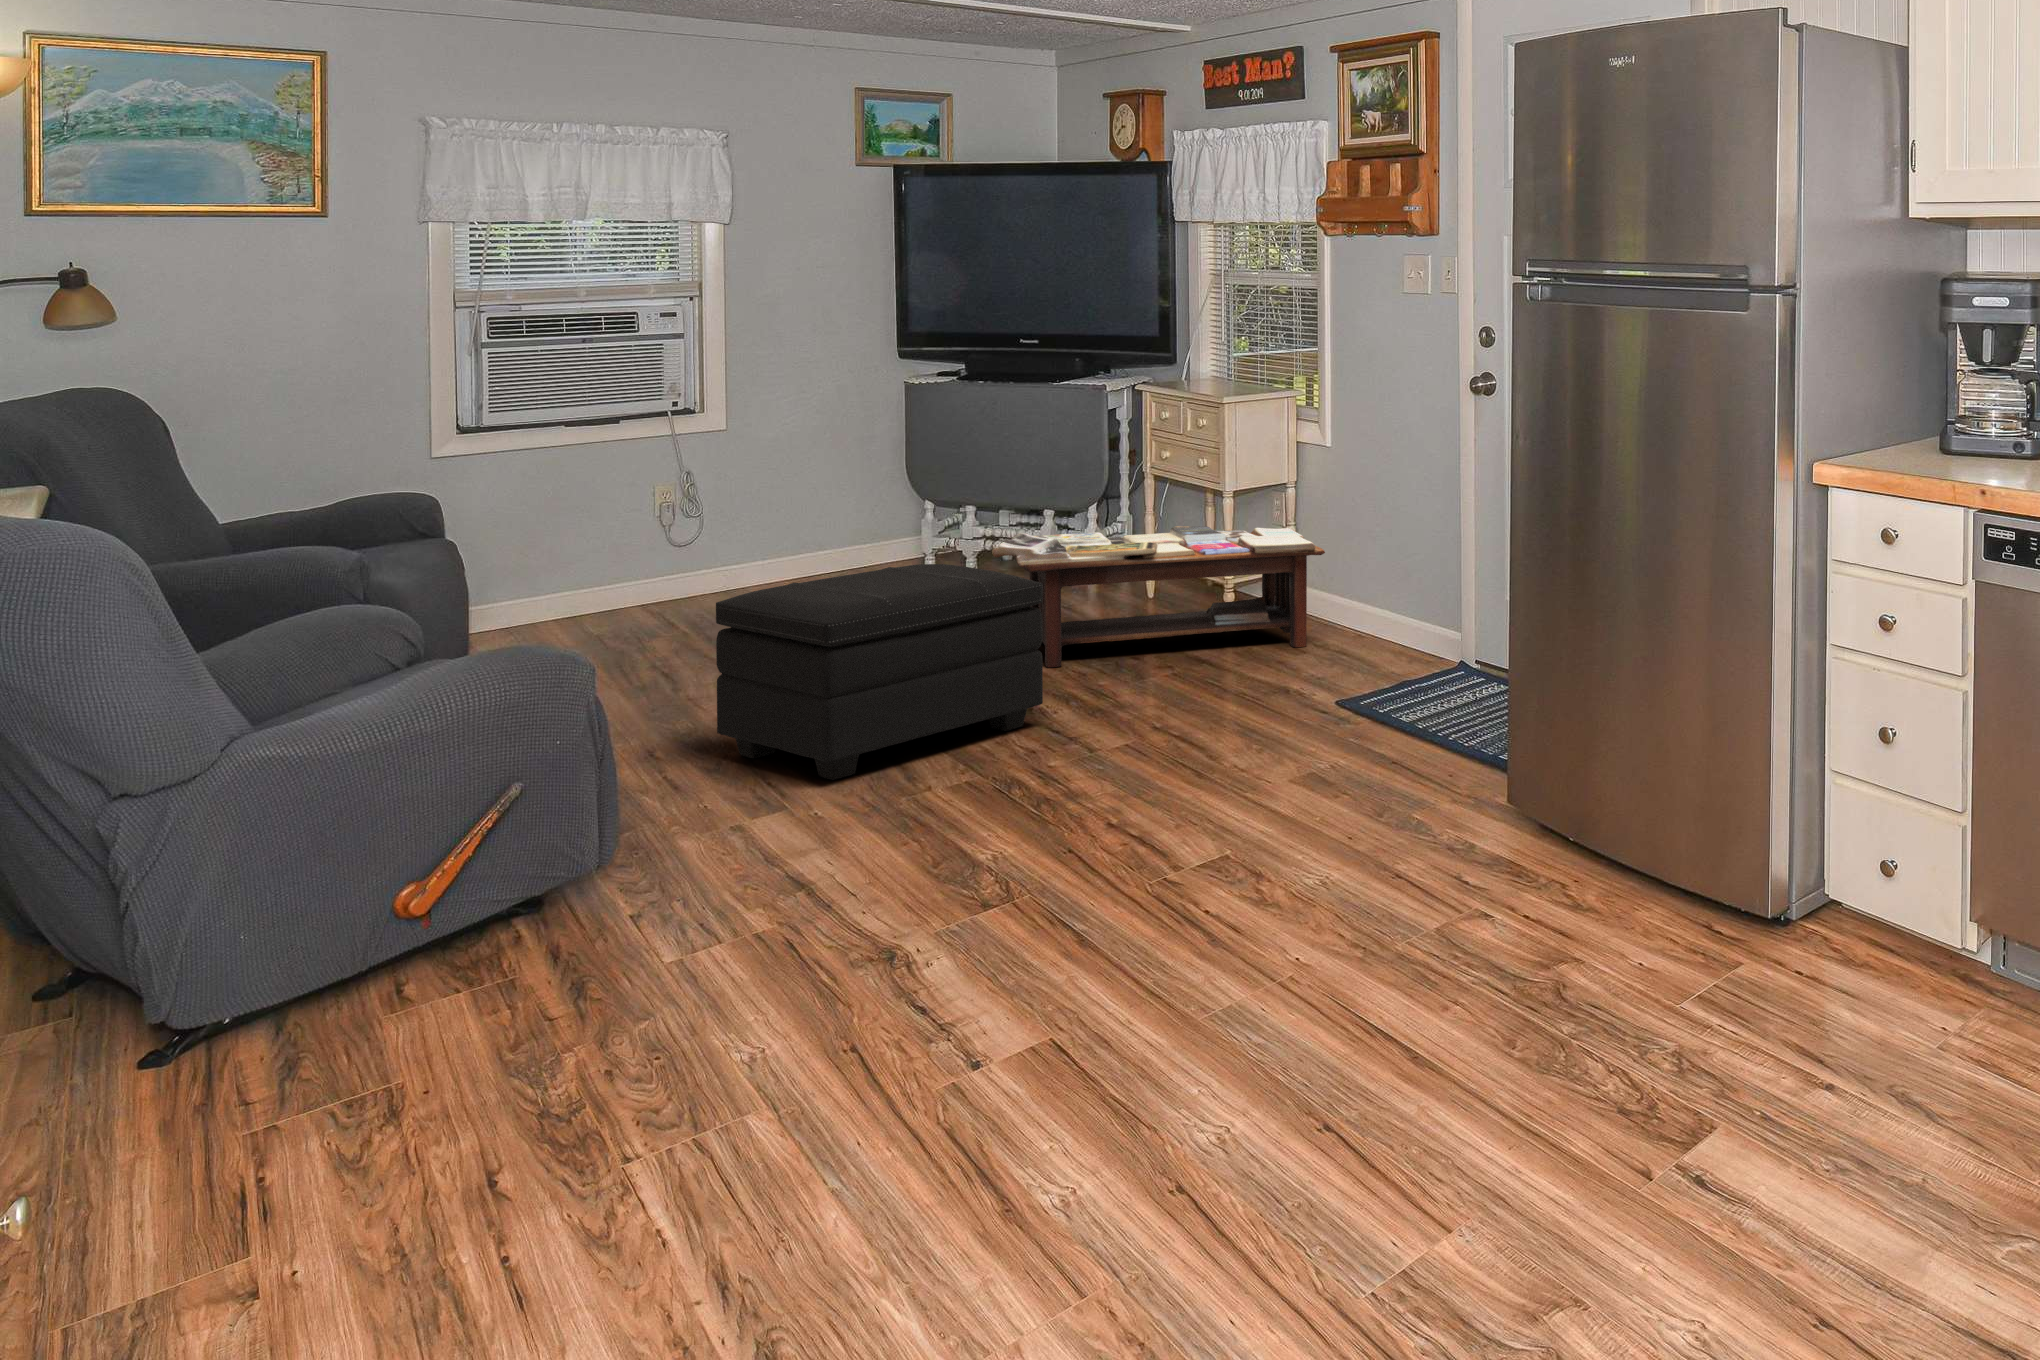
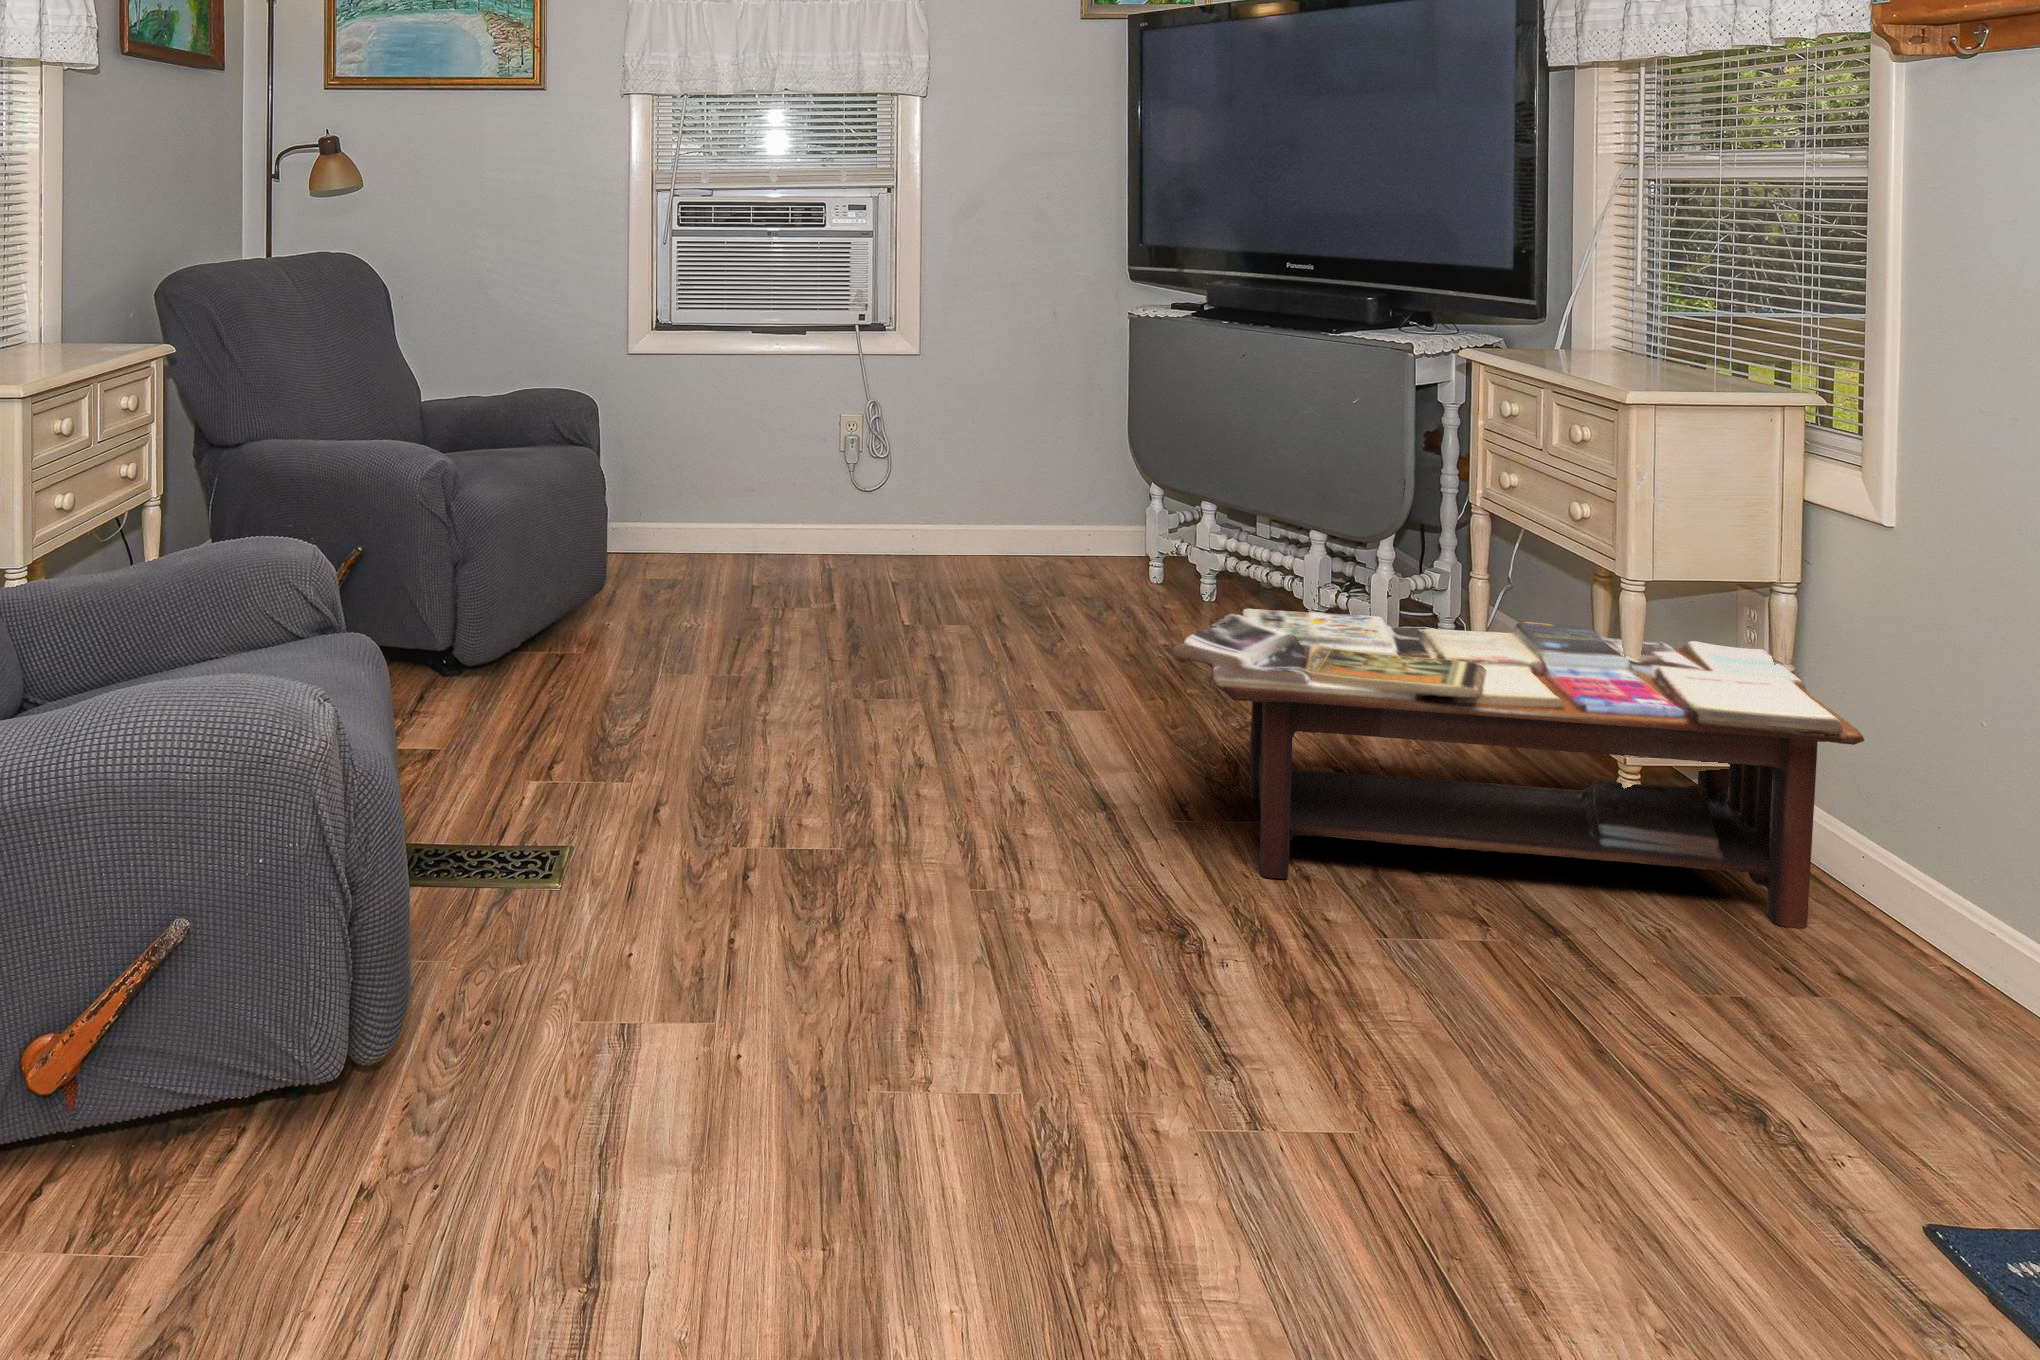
footstool: present [716,564,1043,780] -> none [628,691,1217,1176]

